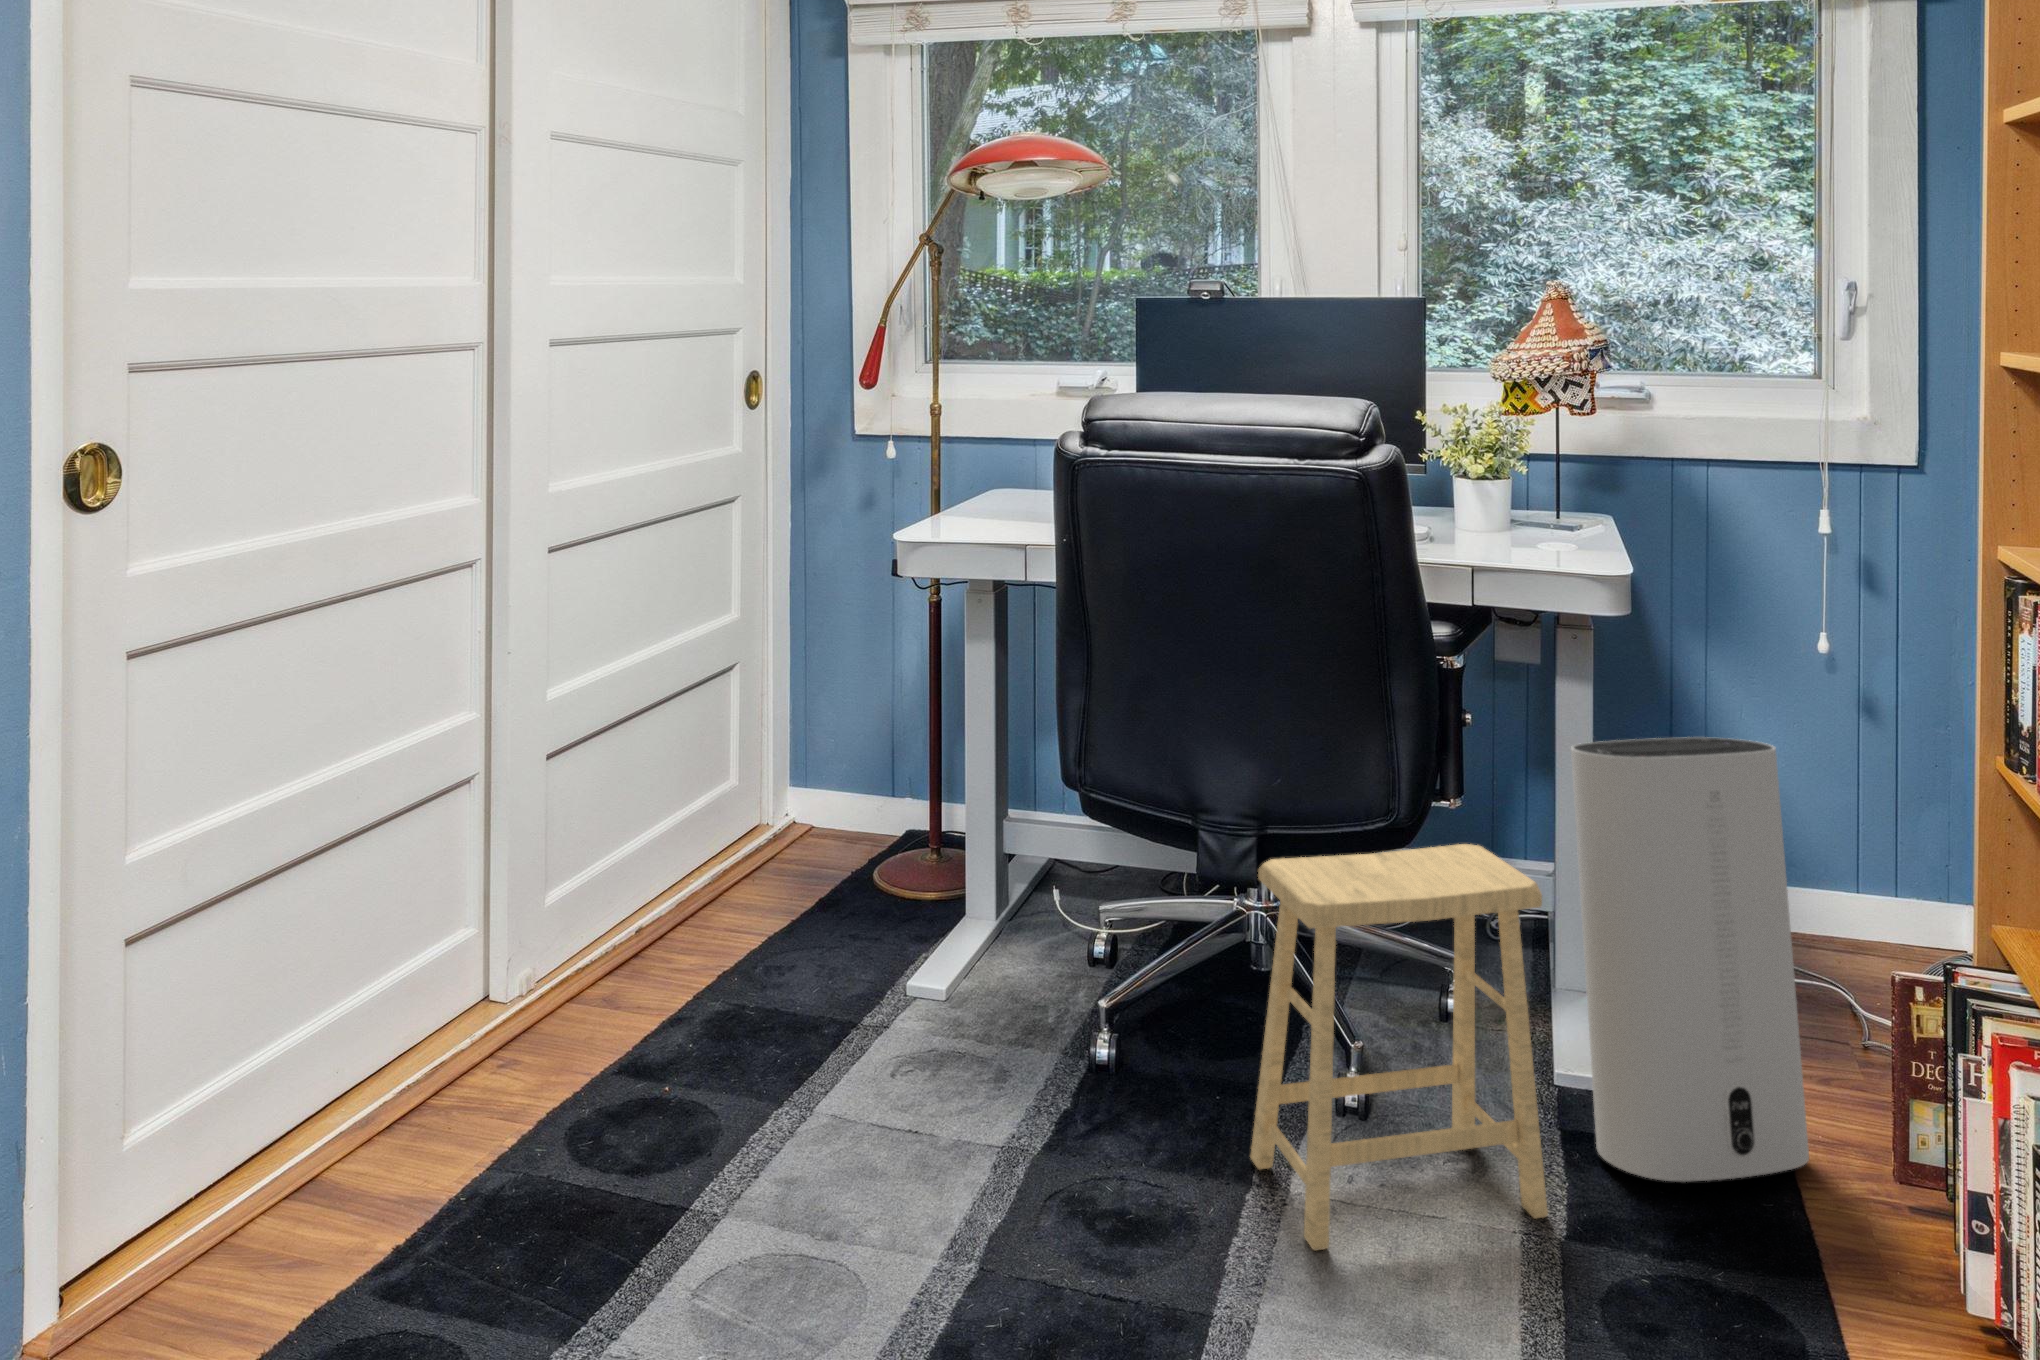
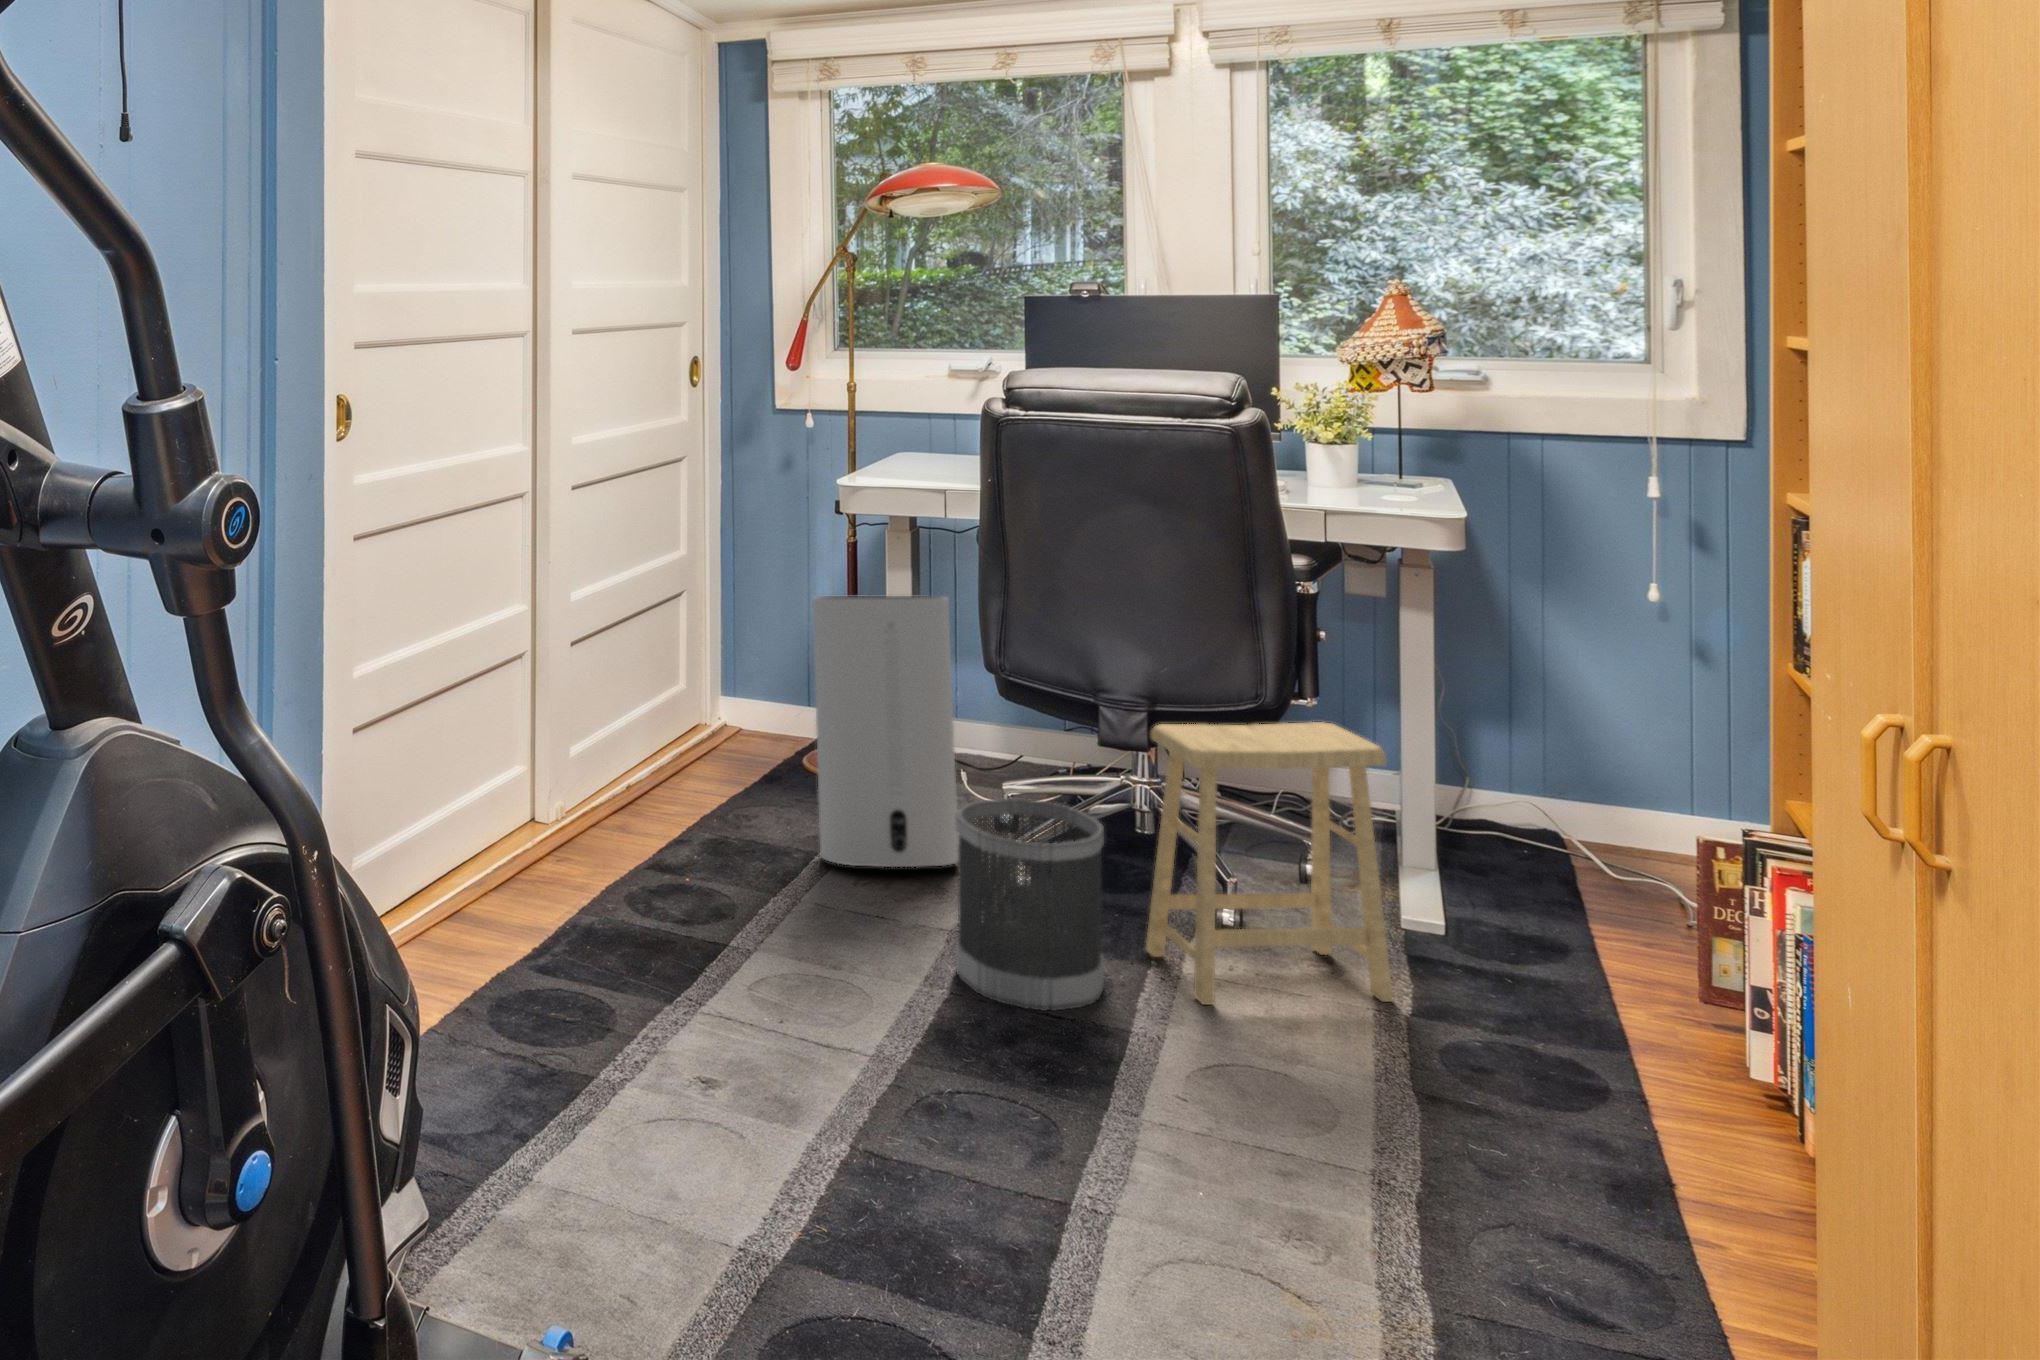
air purifier: present [1571,737,1809,1182] -> present [813,596,959,867]
wastebasket: none [997,969,1192,1289] -> present [956,798,1104,1011]

